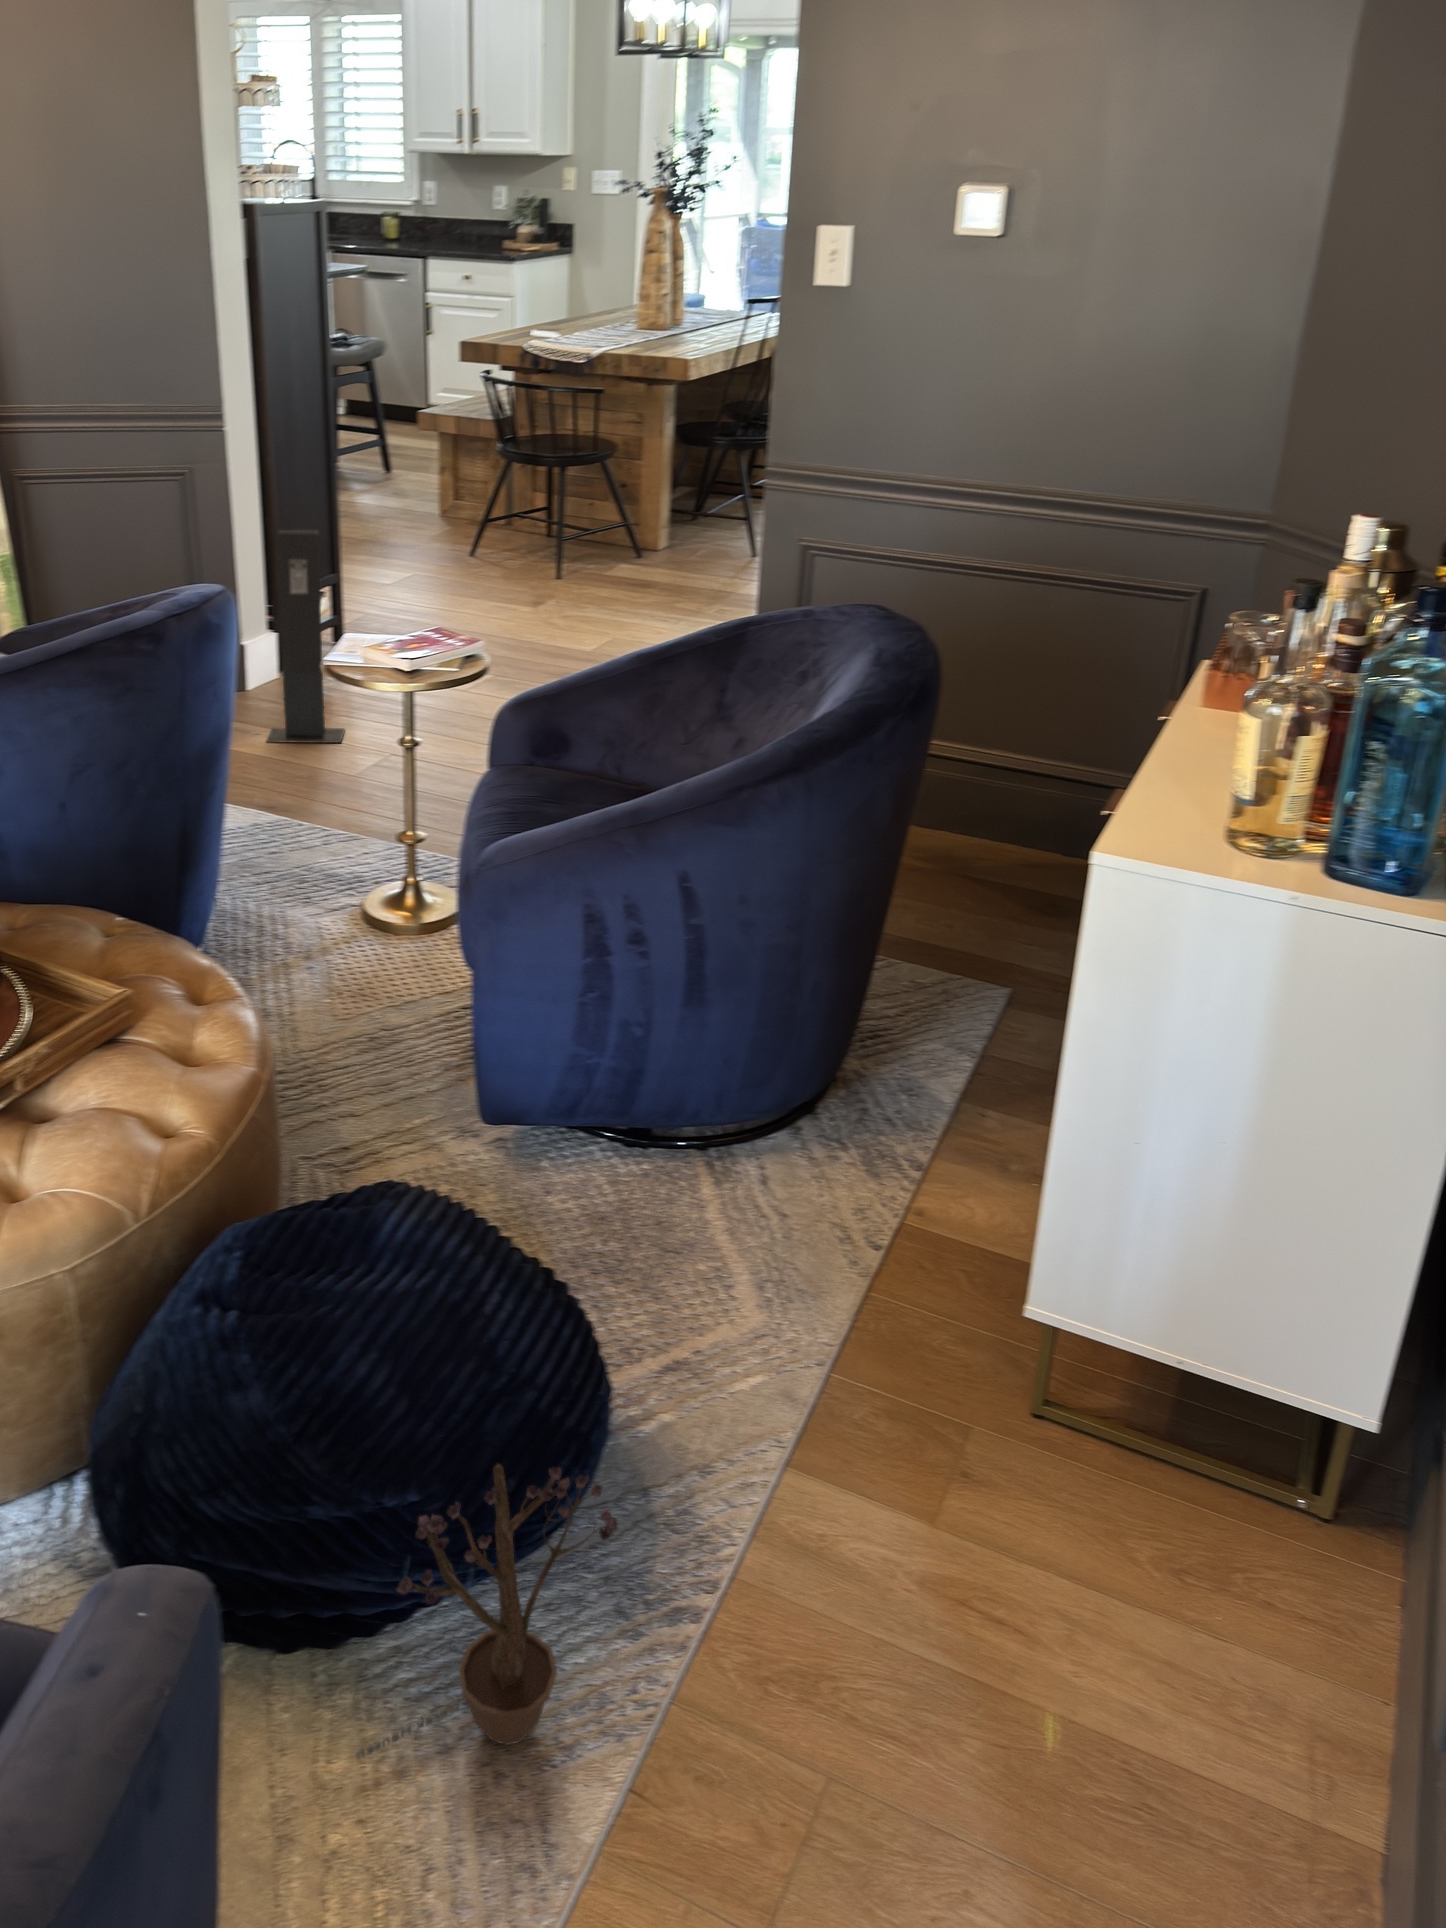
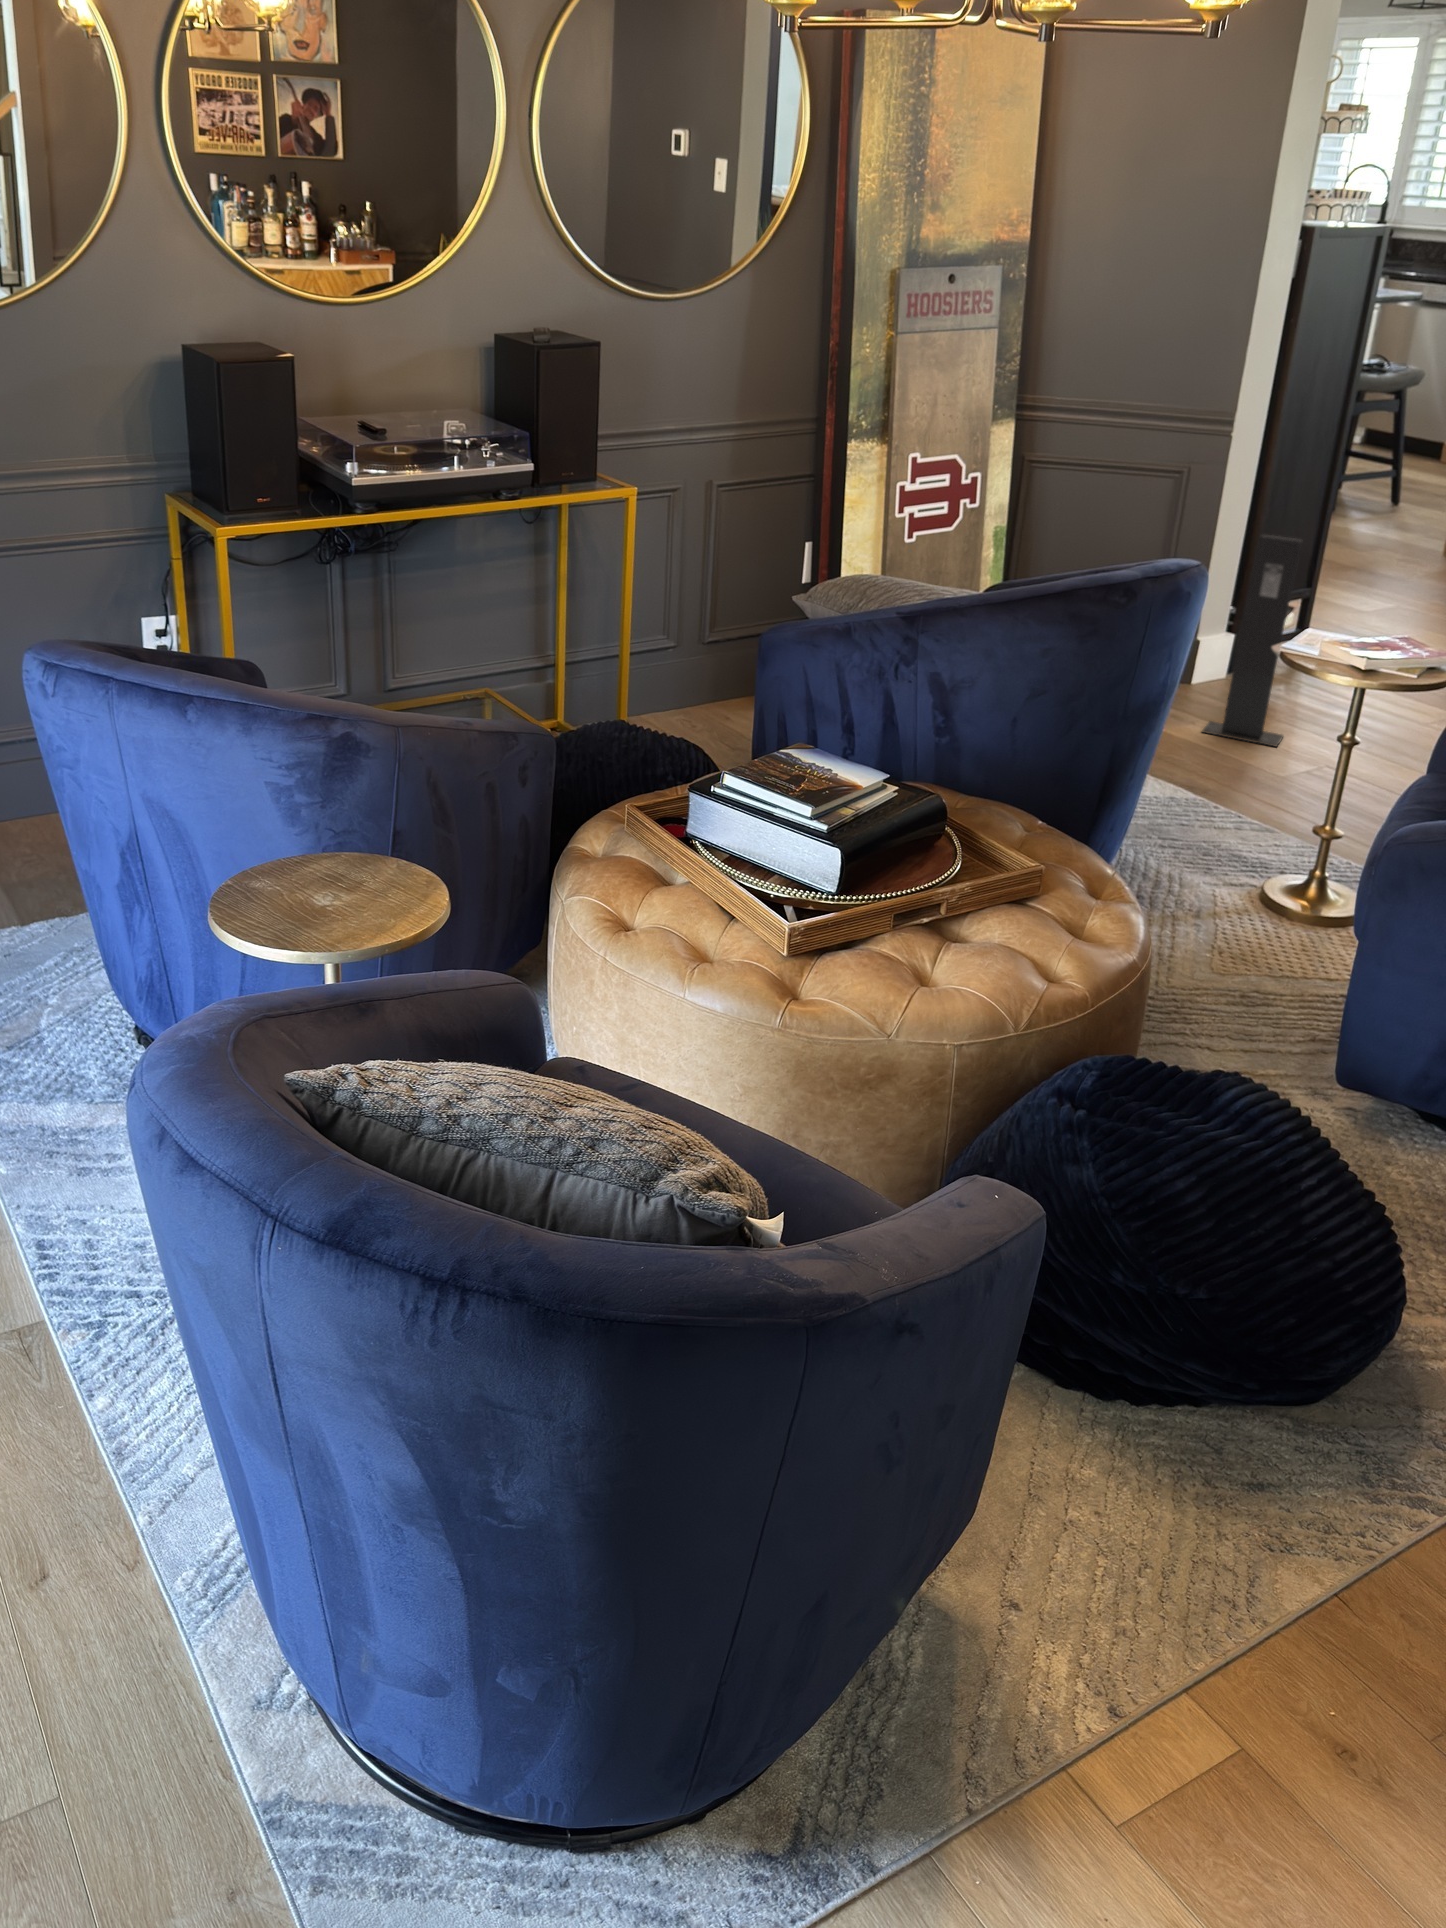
decorative plant: present [357,1464,618,1760] -> none [1095,1285,1376,1541]

